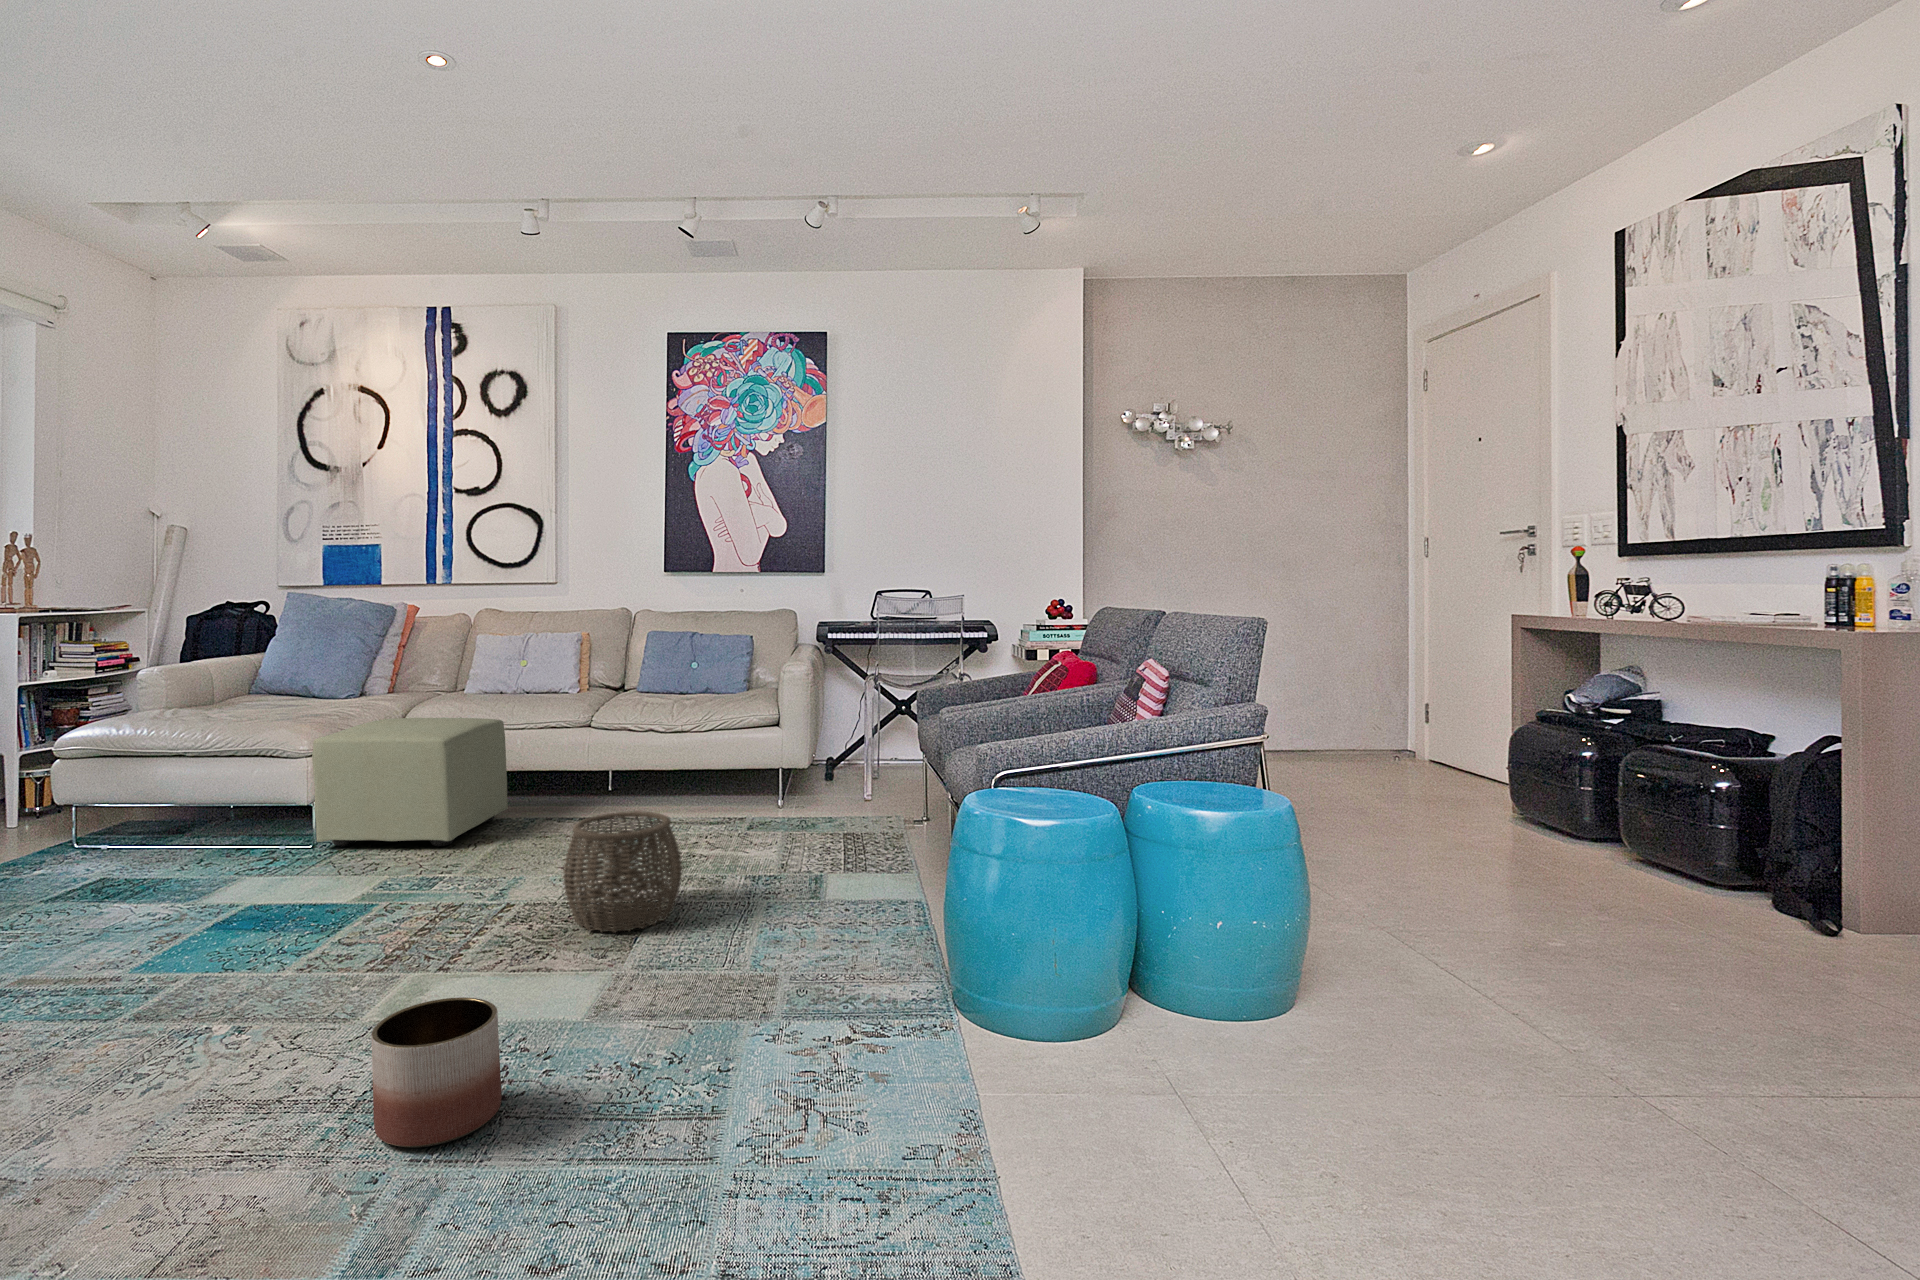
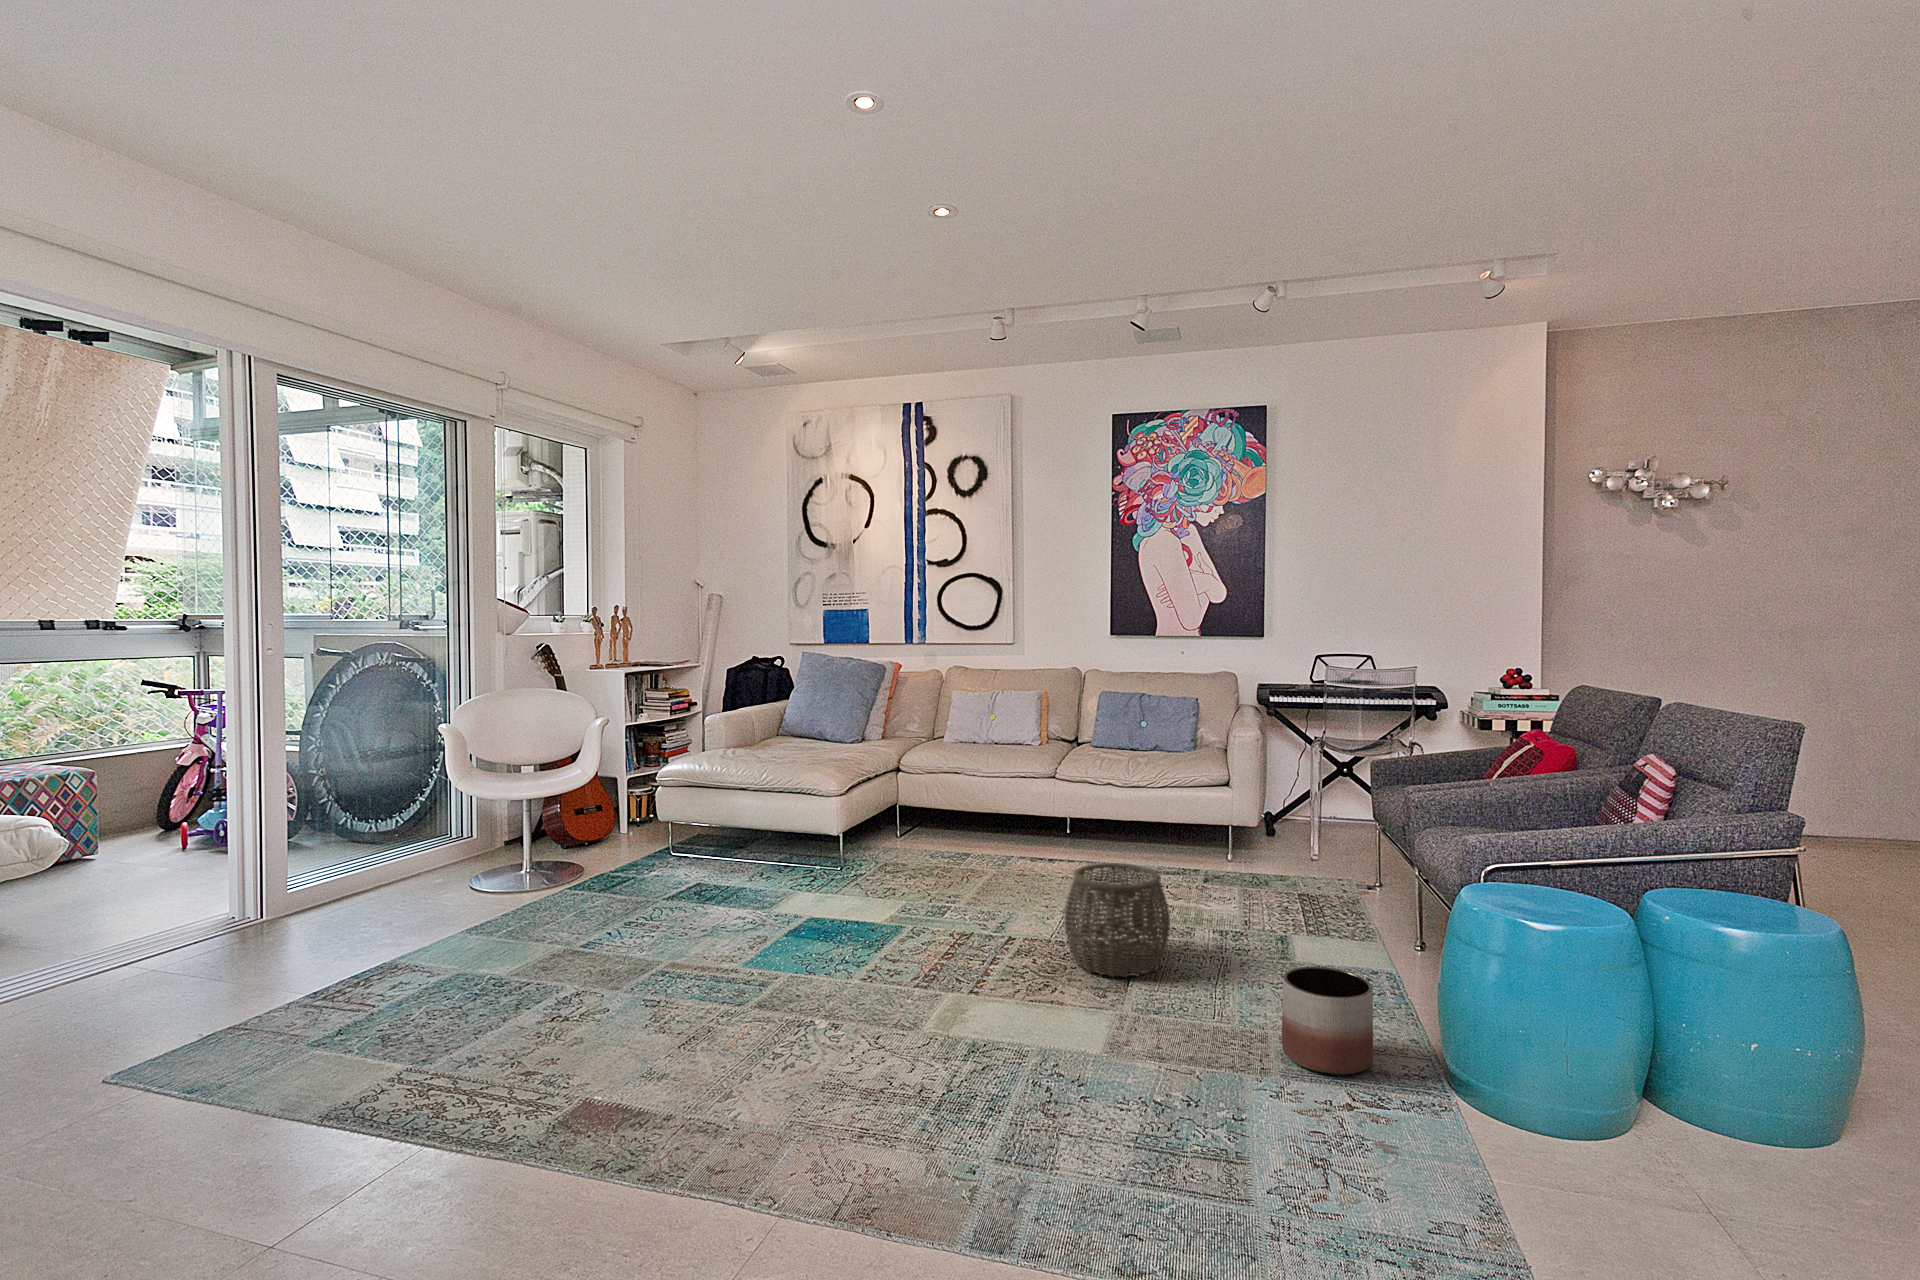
ottoman: present [312,718,508,847] -> none [841,761,982,875]
planter: present [371,997,501,1148] -> present [1282,967,1373,1075]

